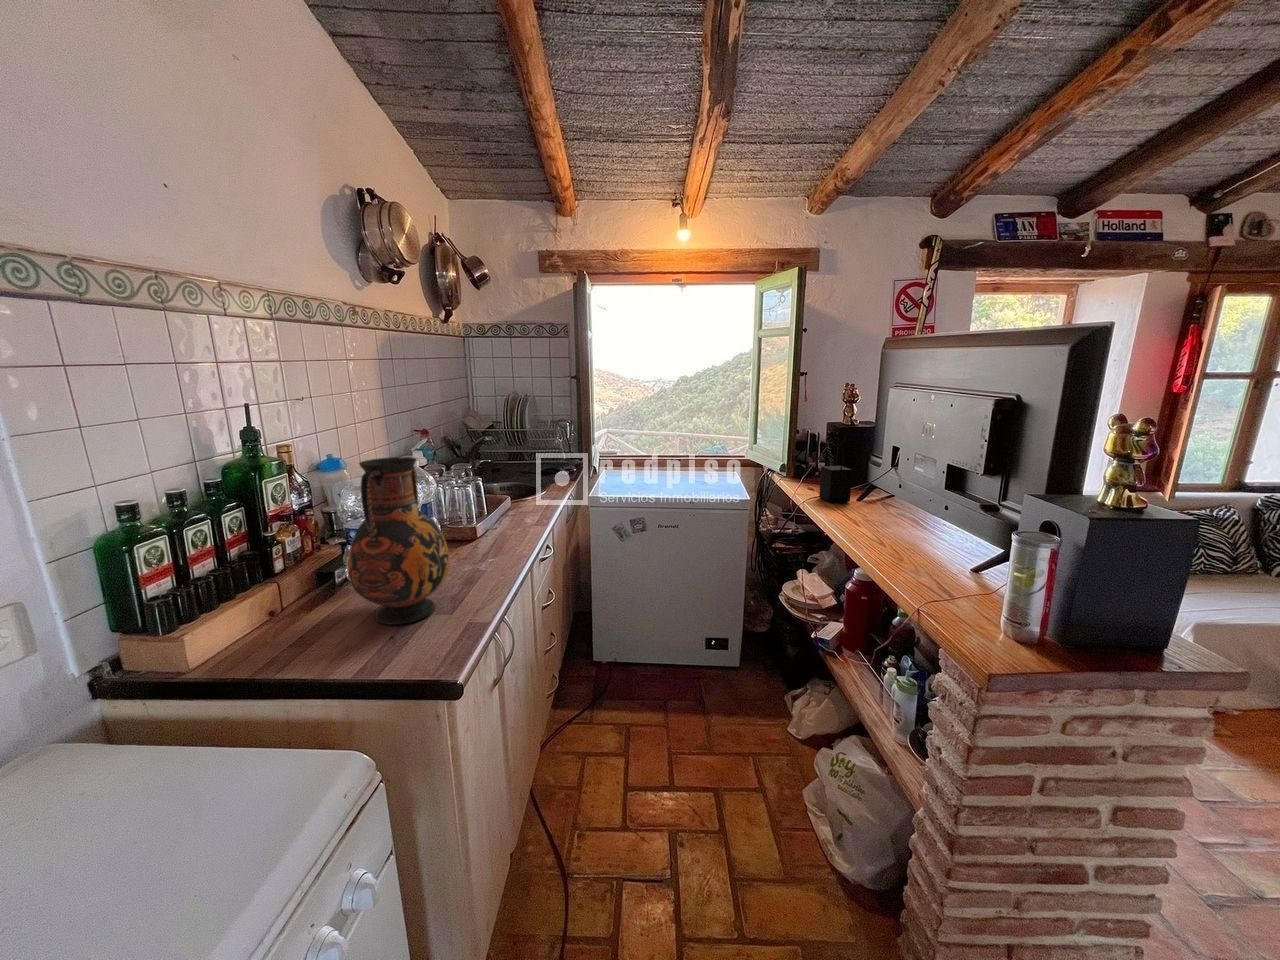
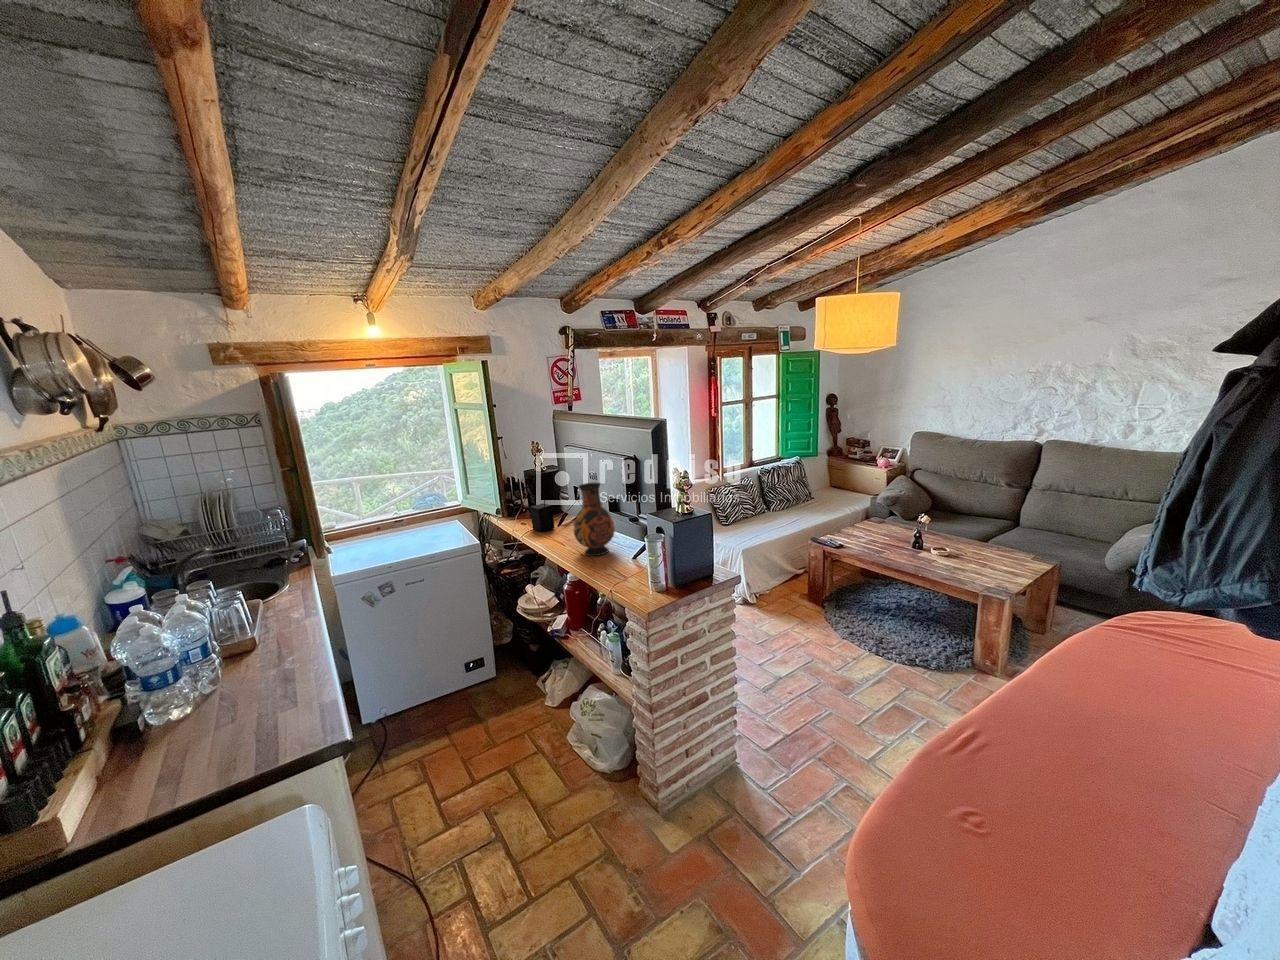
vase: present [348,457,450,625] -> present [574,483,615,556]

